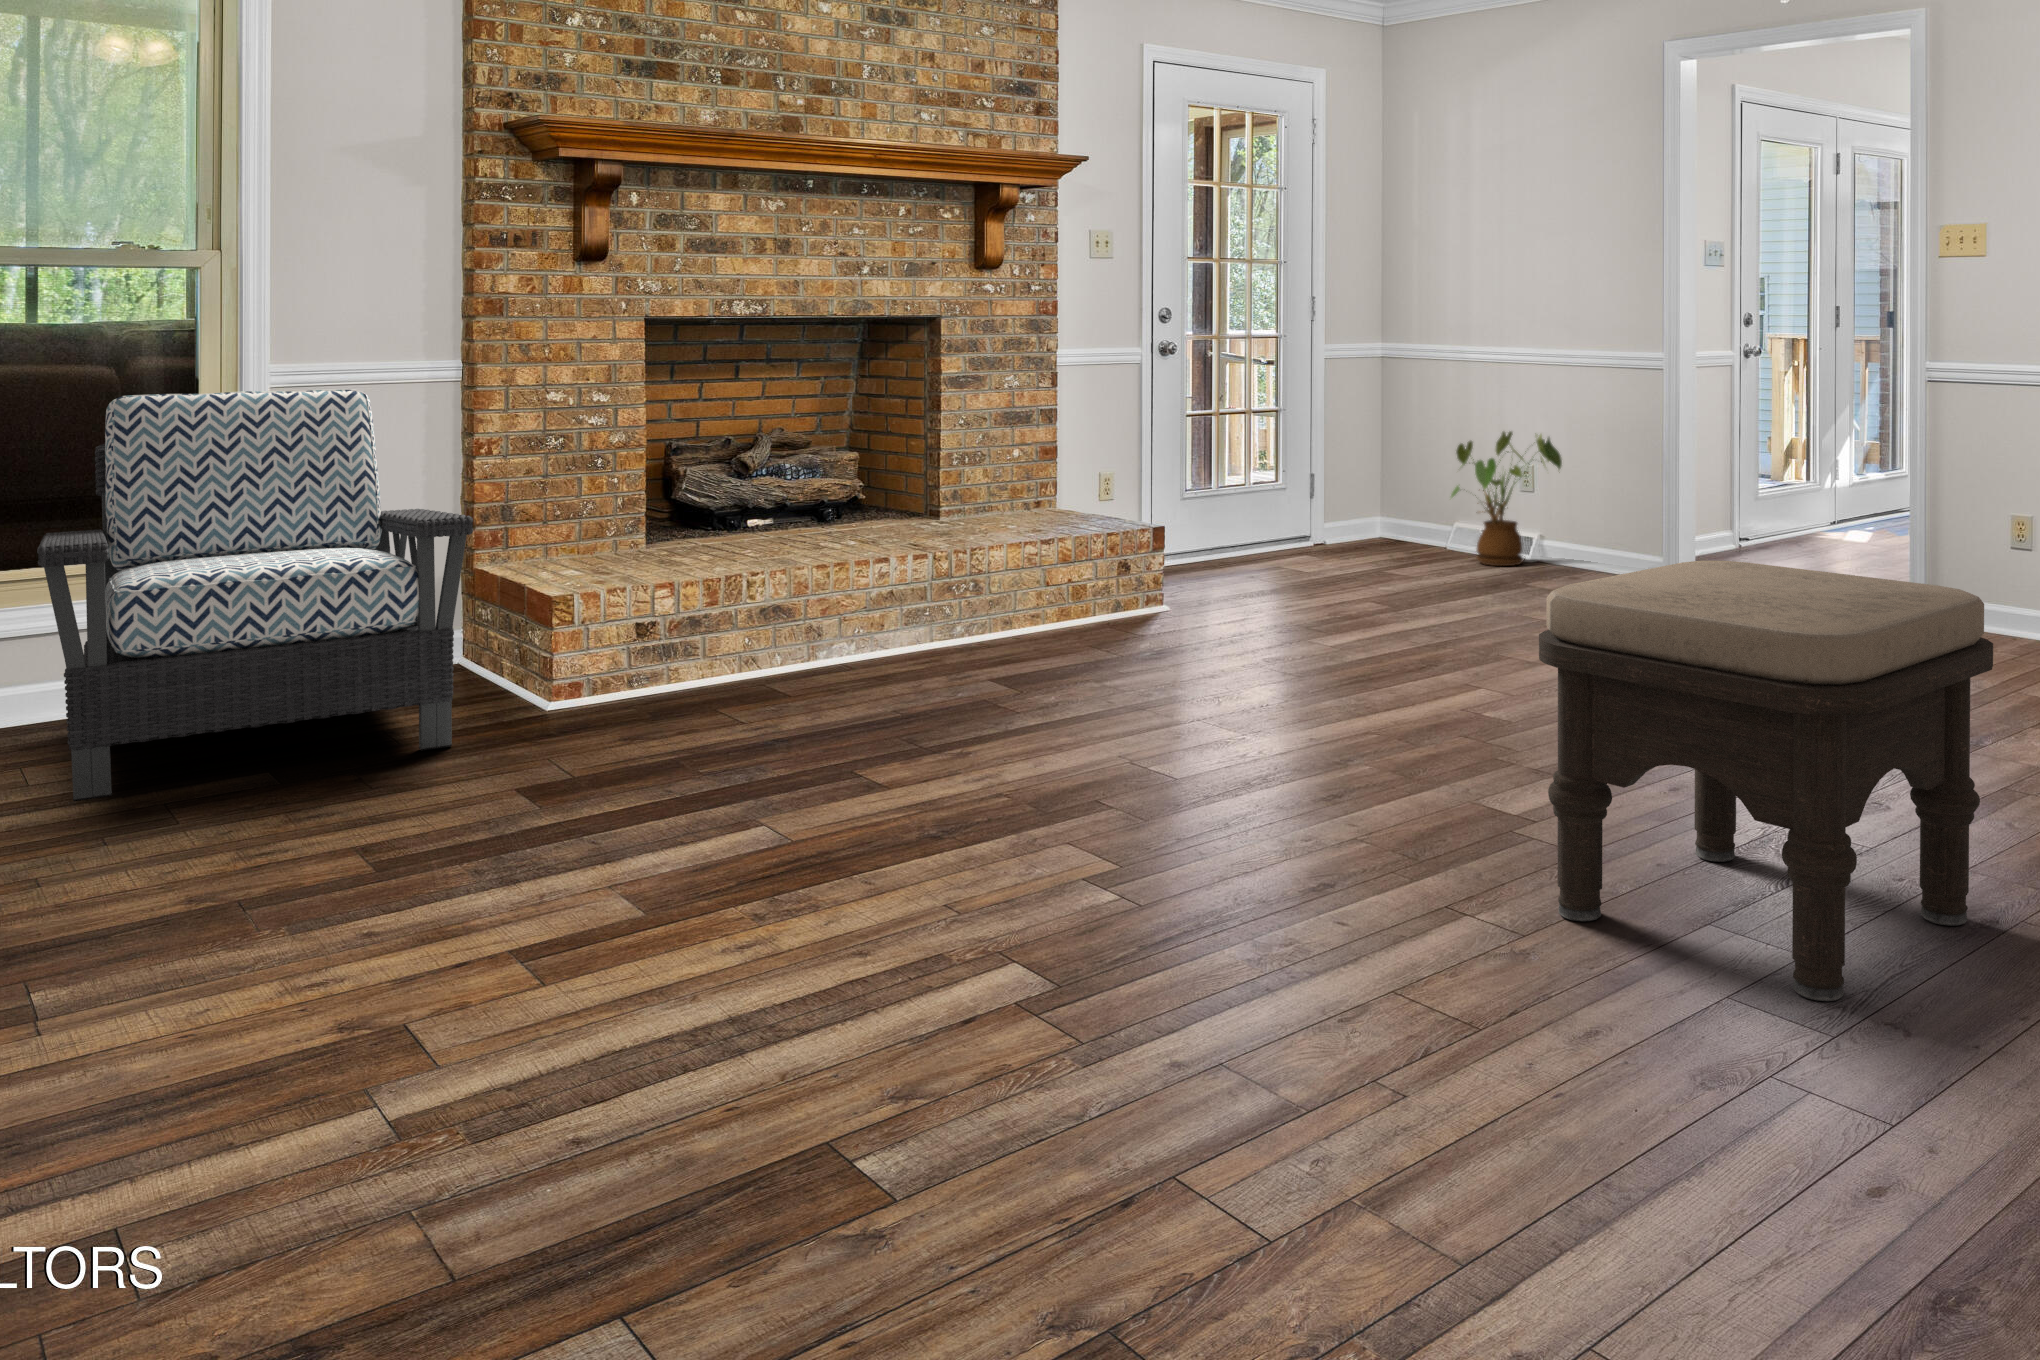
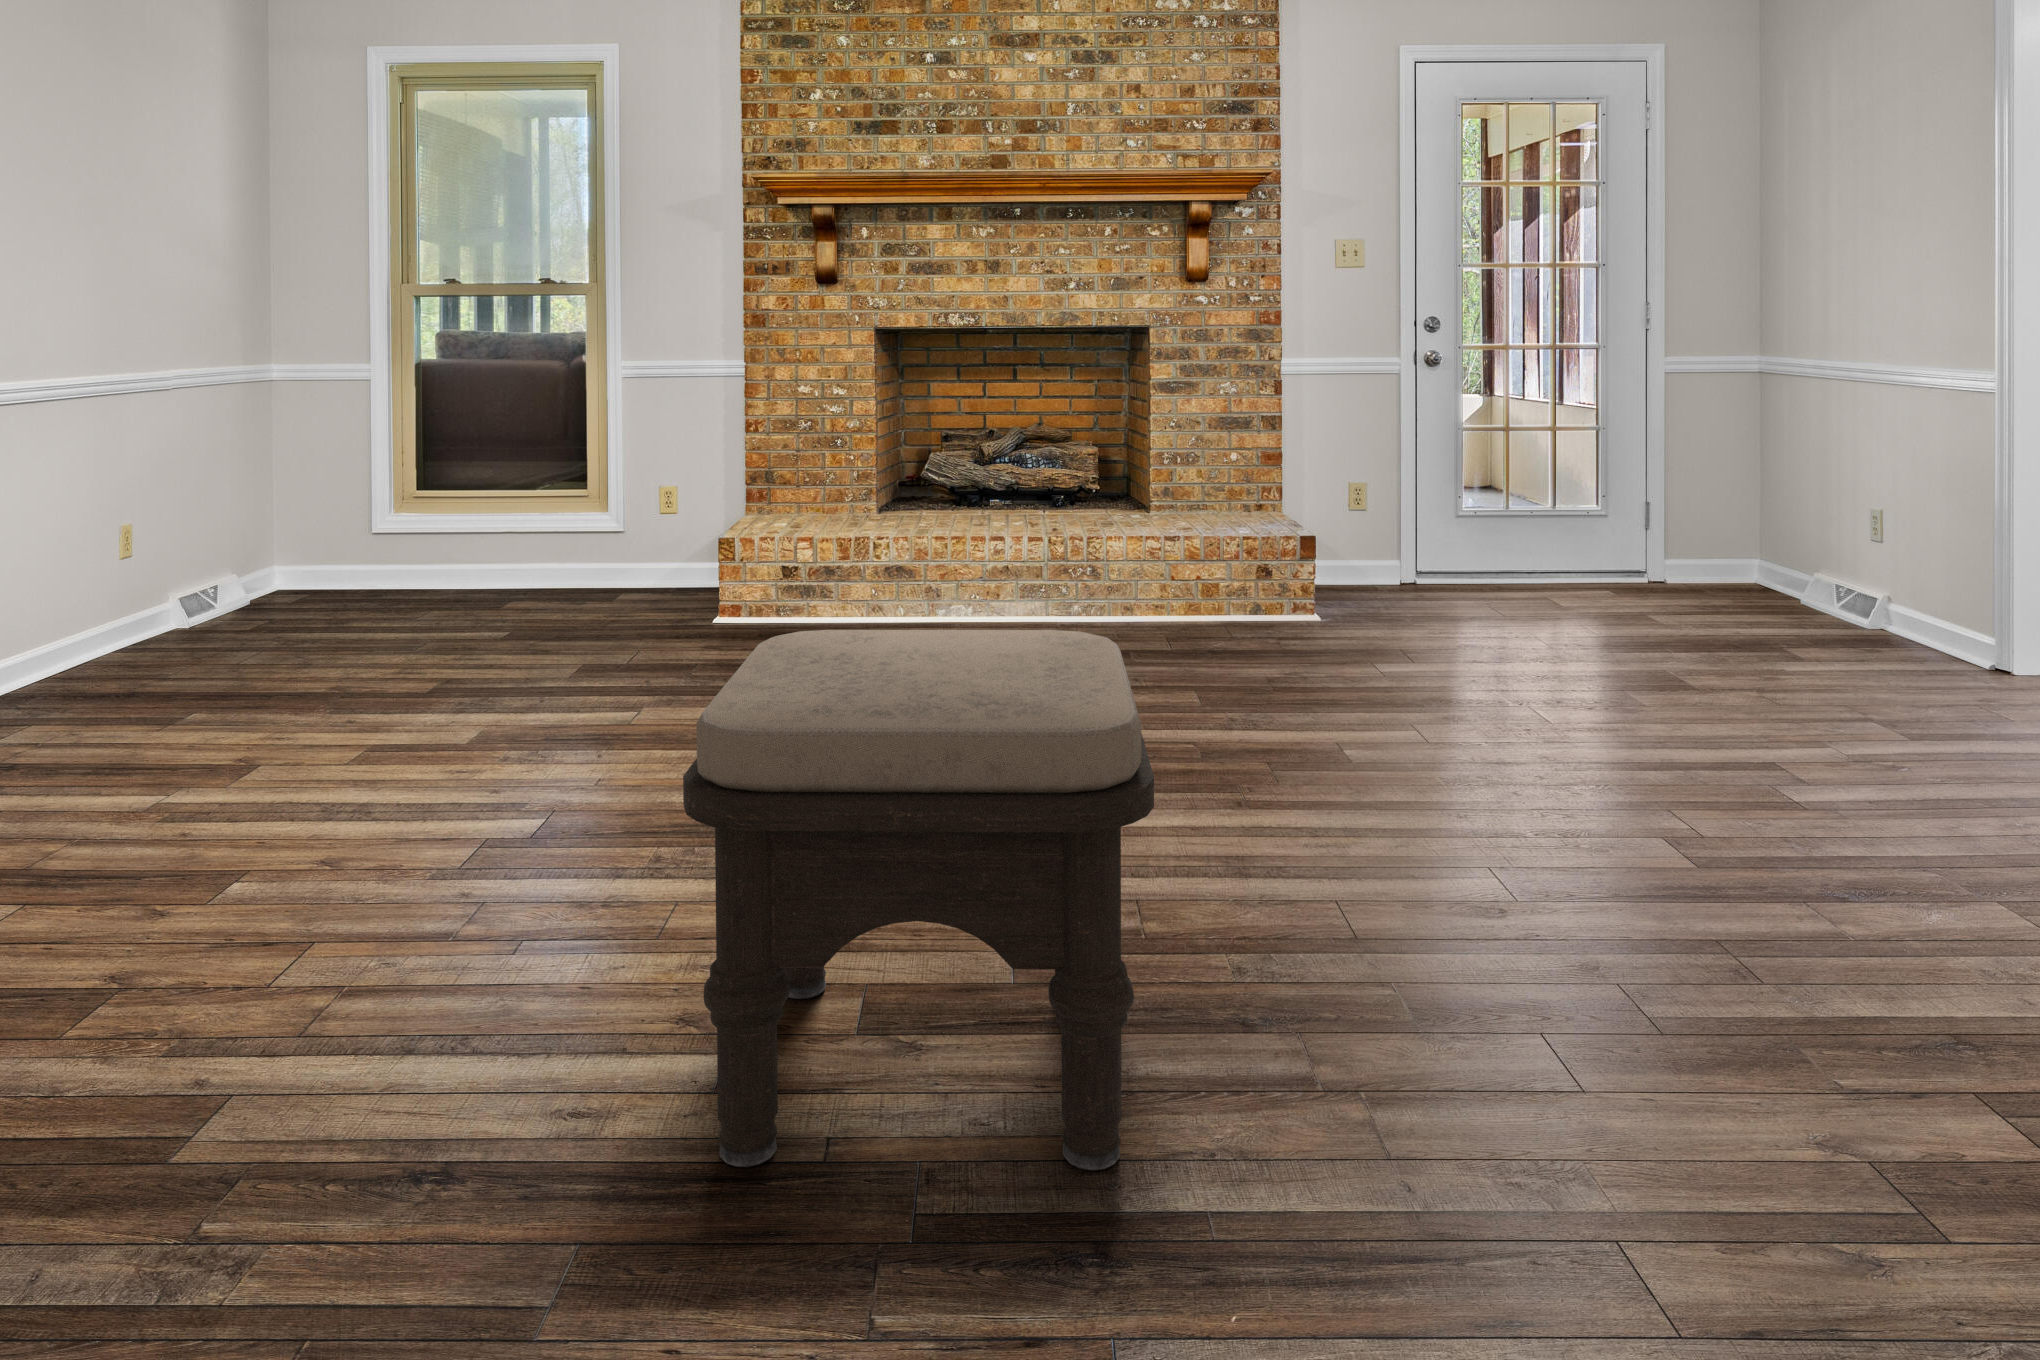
armchair: present [37,390,473,801] -> none [376,377,687,635]
house plant: present [1451,432,1562,566] -> none [1751,468,1911,639]

